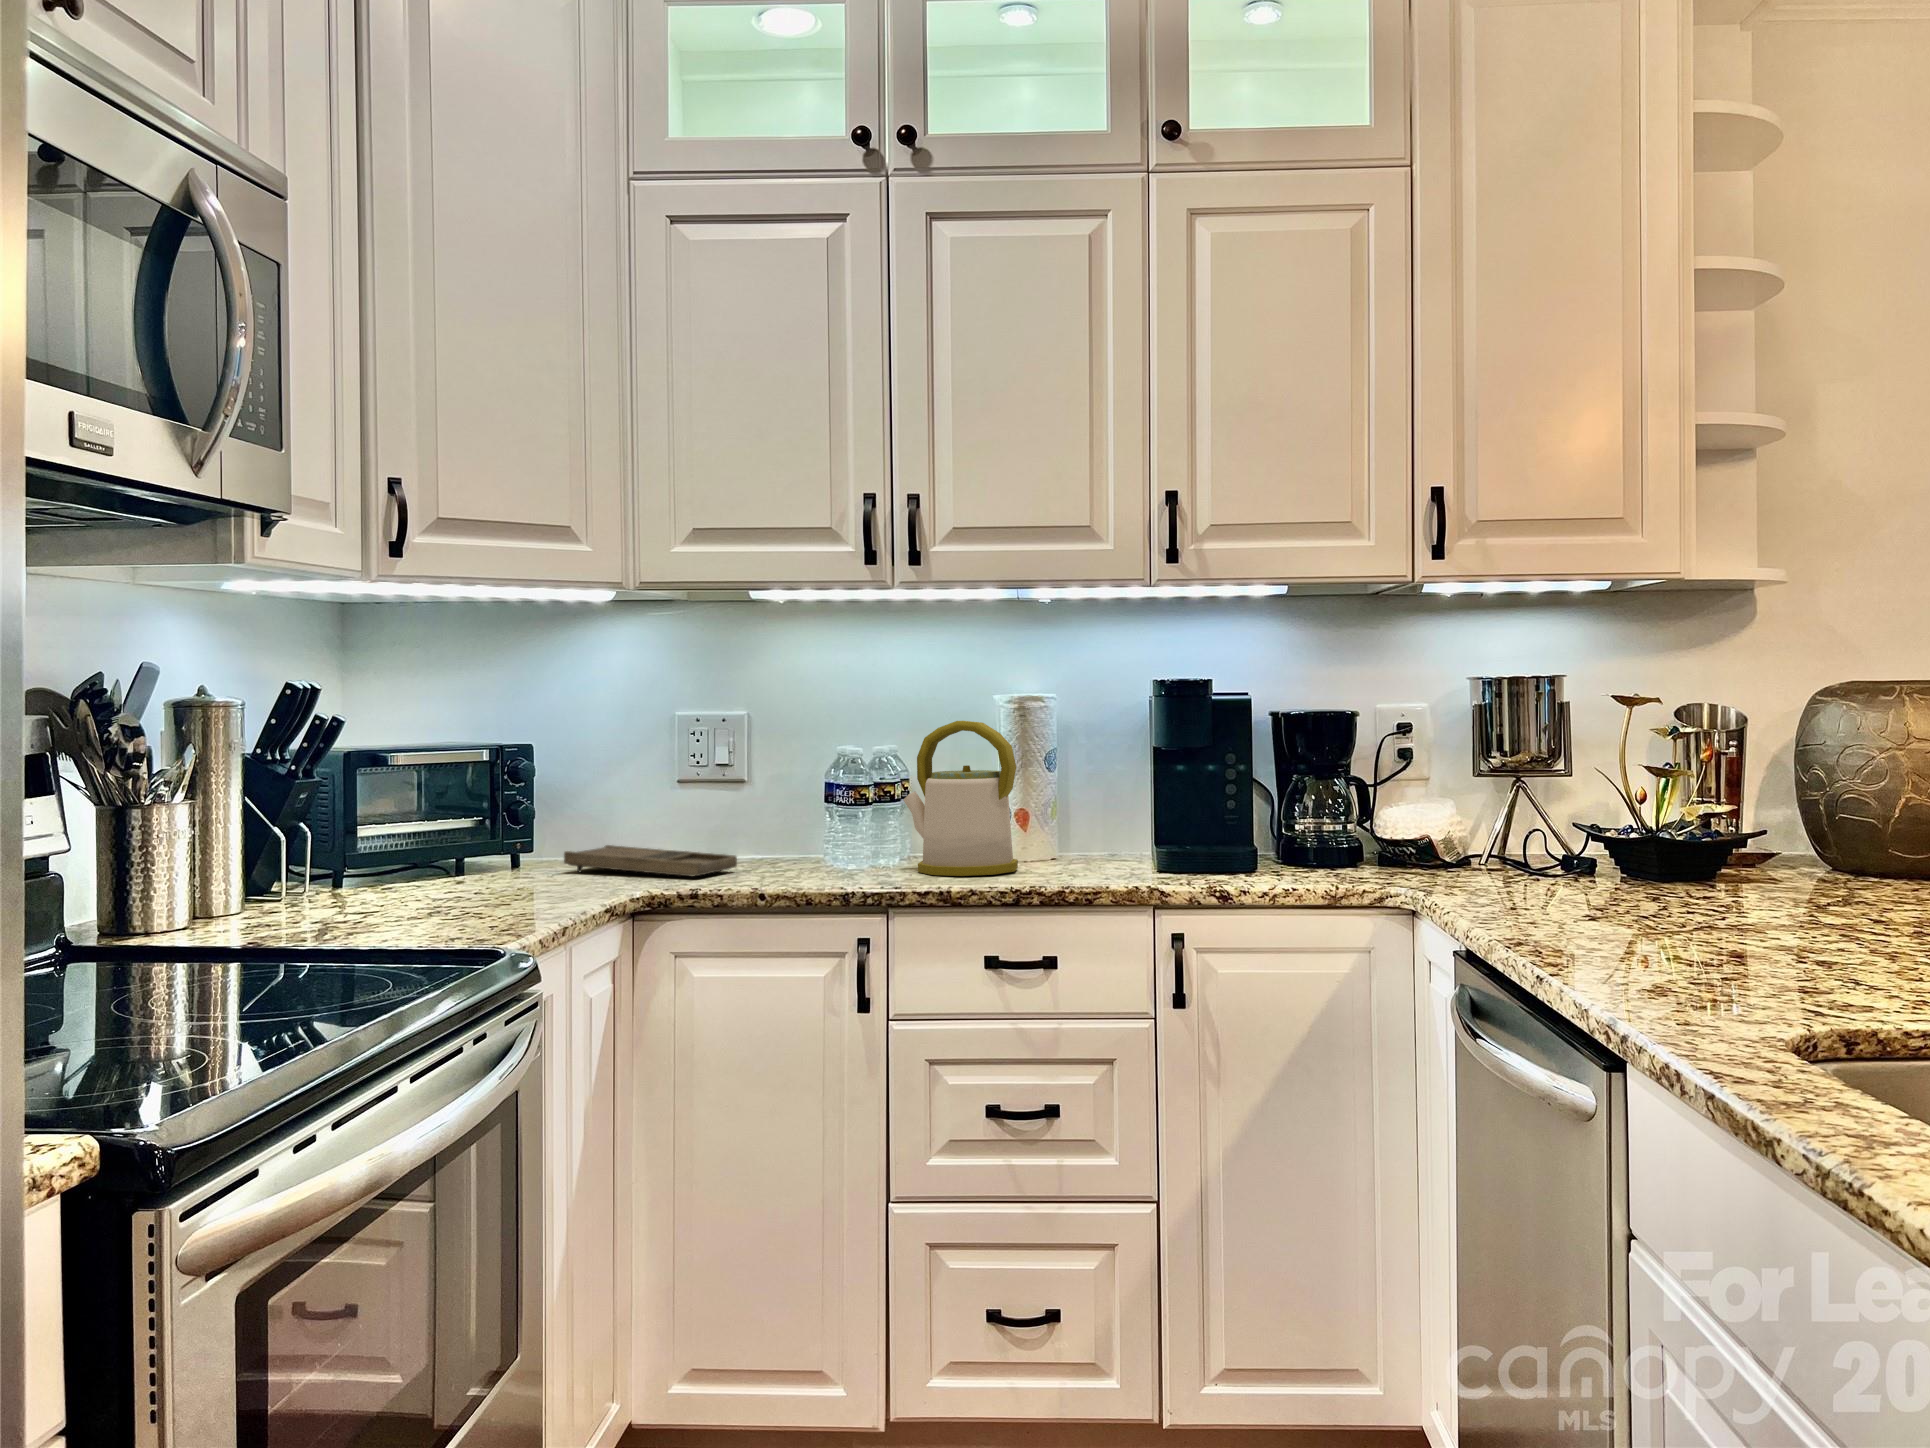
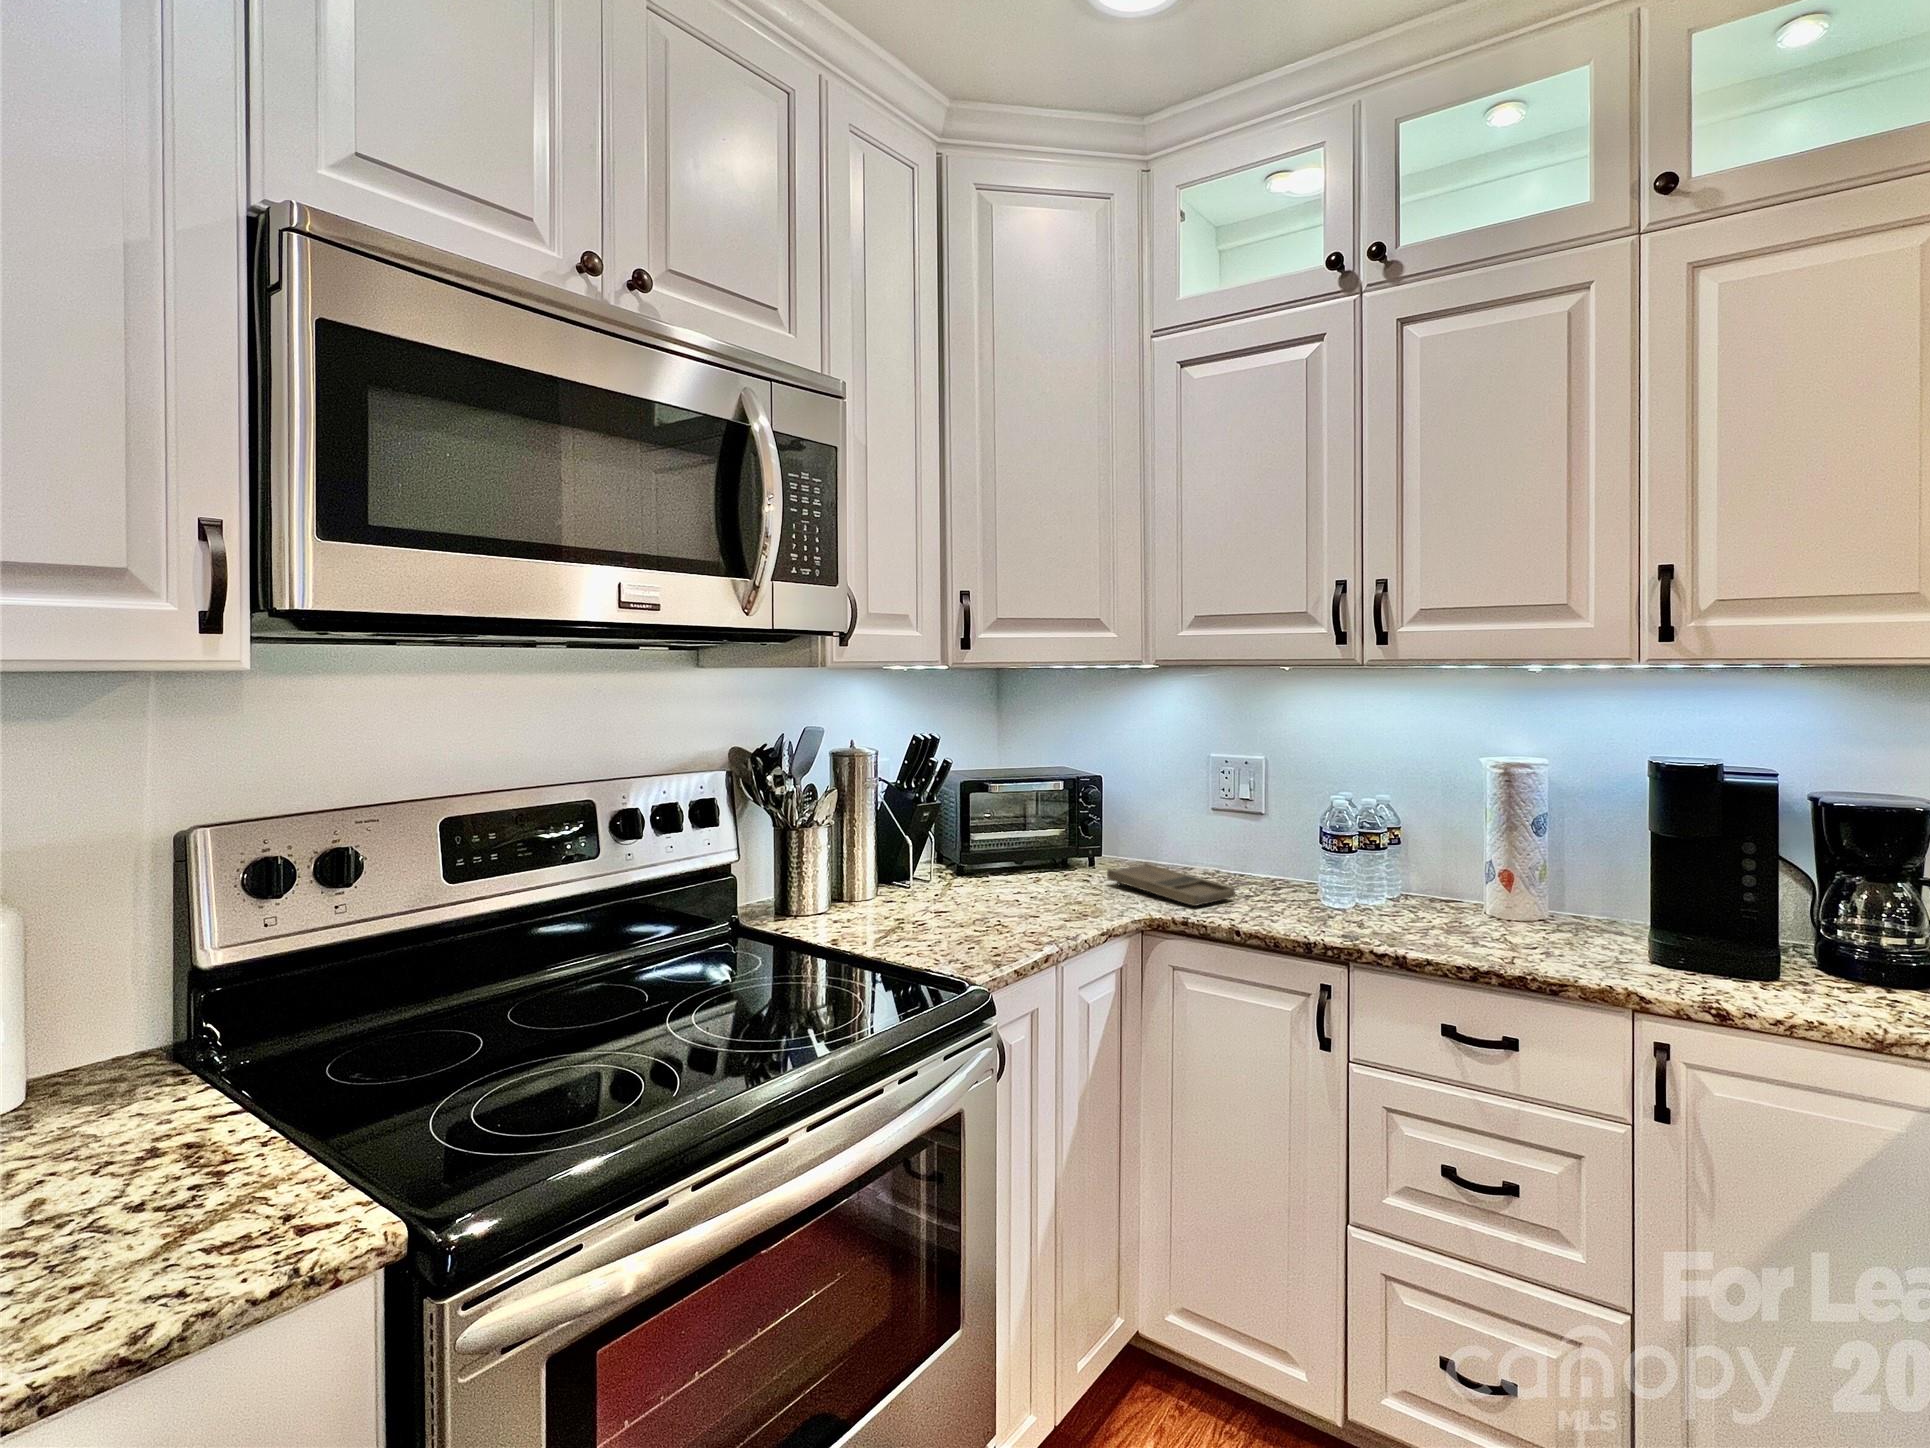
kettle: present [904,721,1018,876] -> none [1381,788,1493,939]

